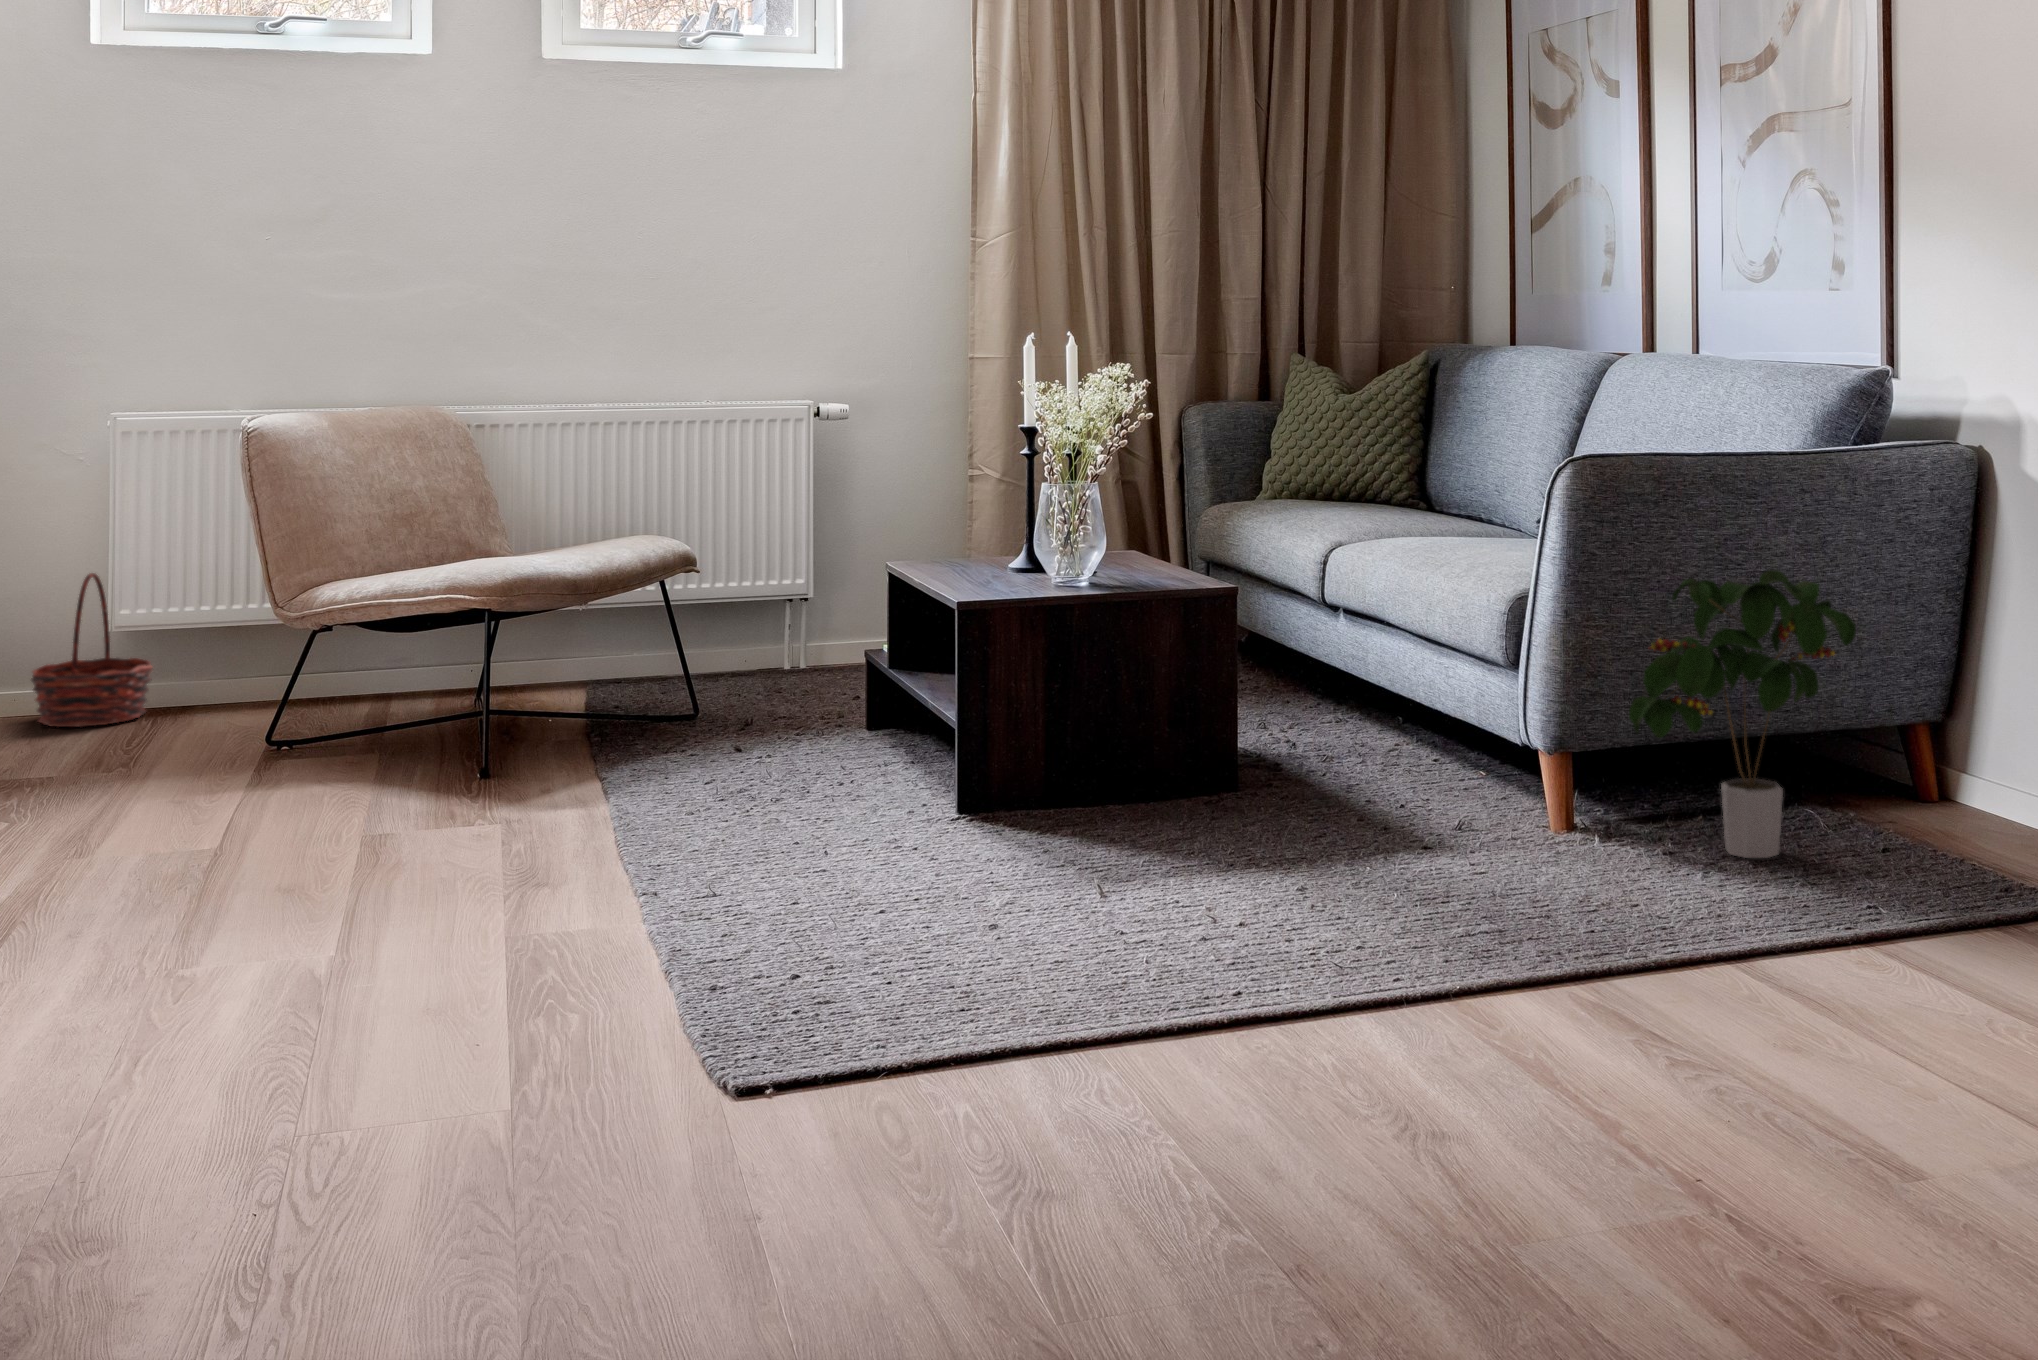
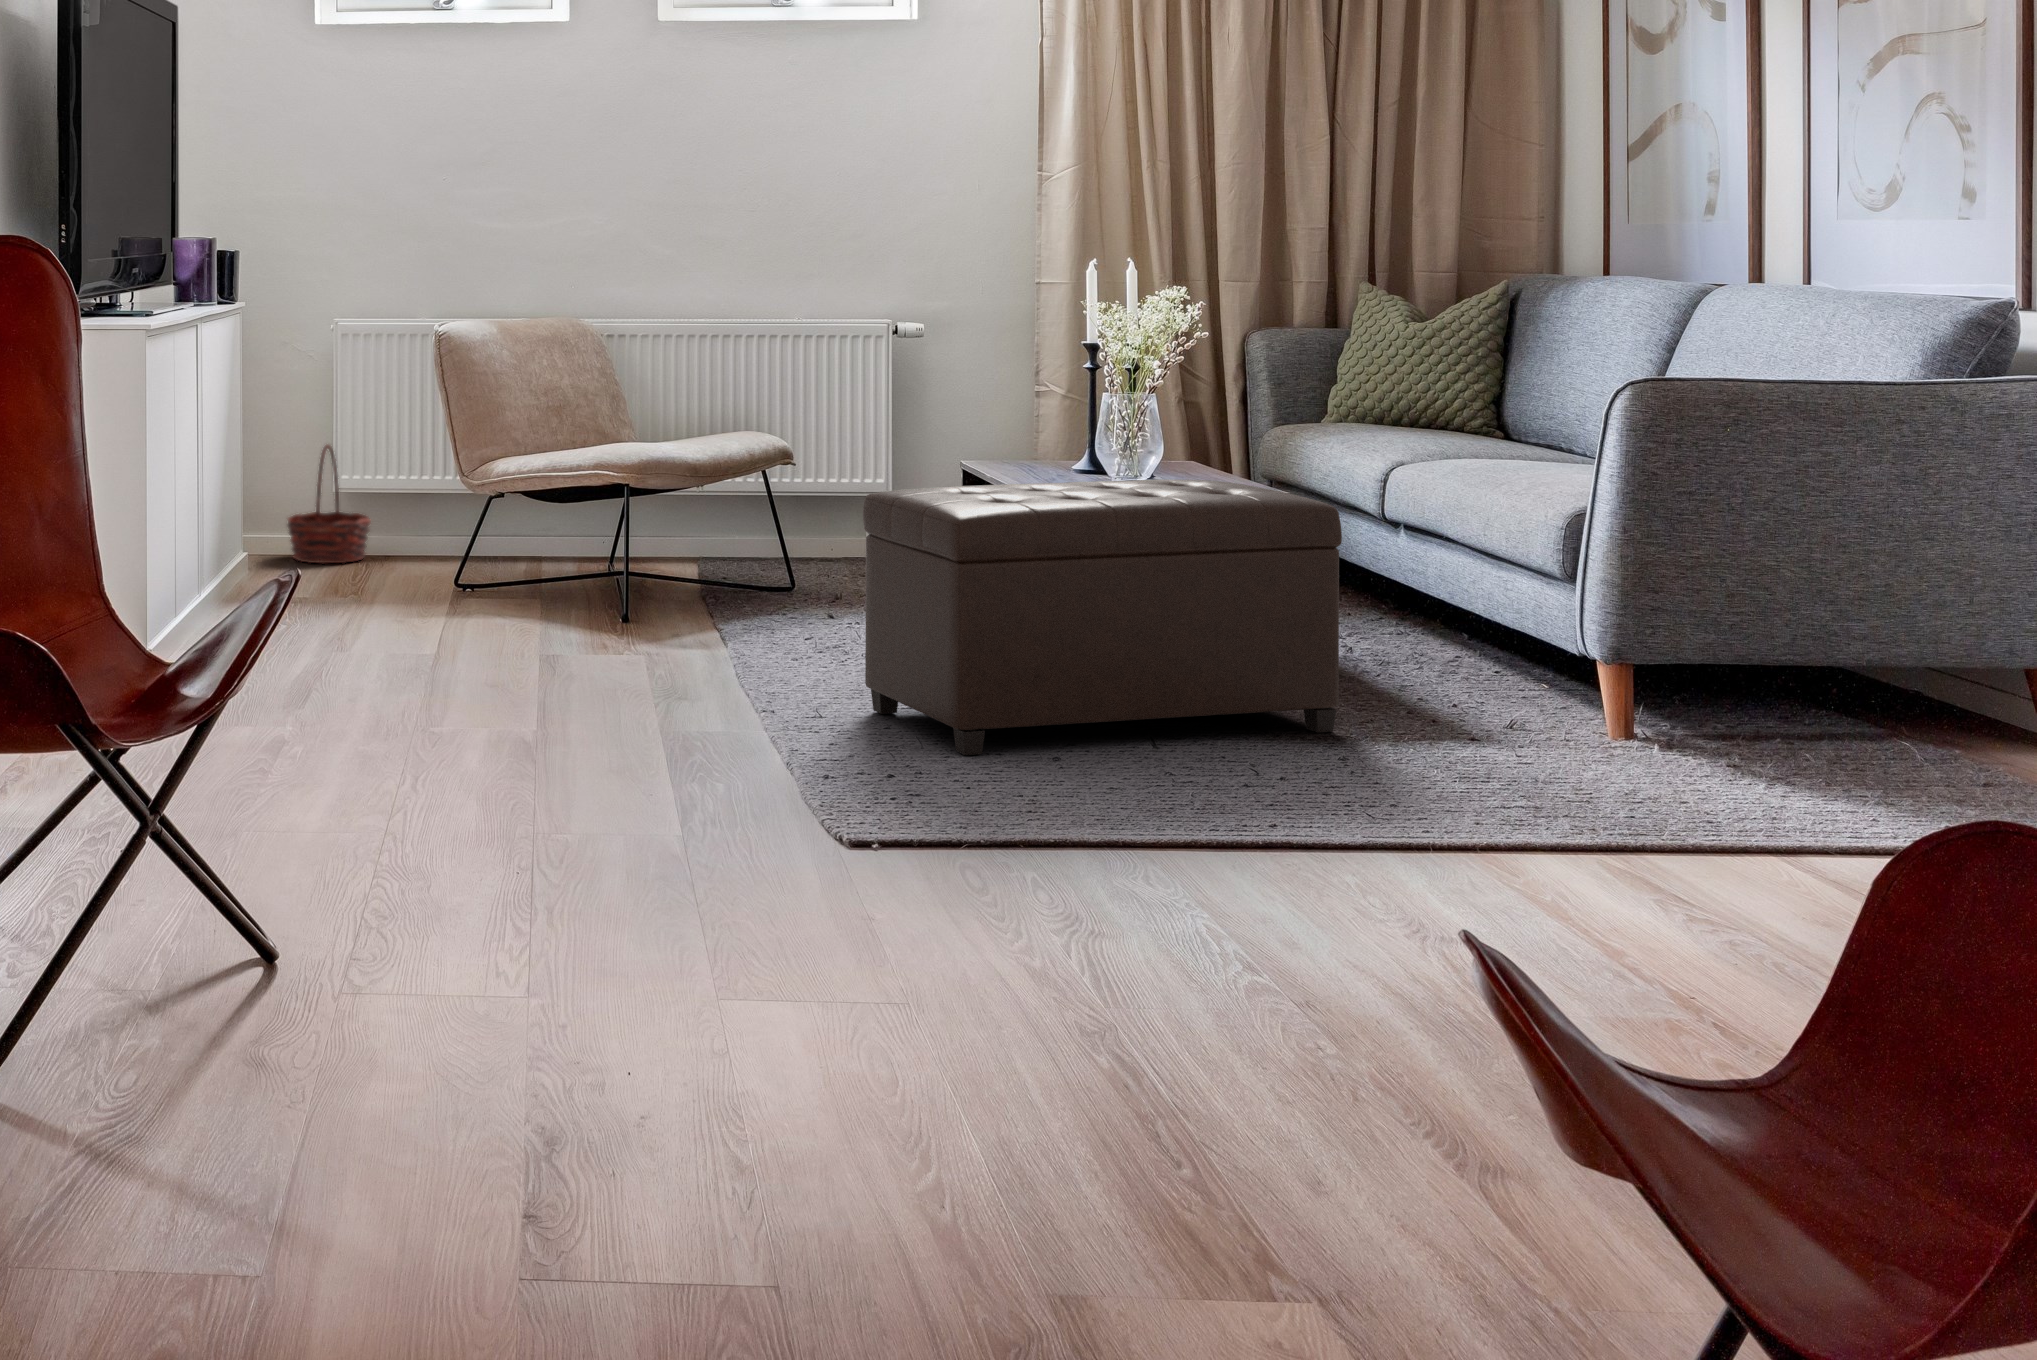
potted plant: present [1629,570,1856,858] -> none [1689,497,1959,780]
ottoman: none [767,579,1295,931] -> present [863,479,1342,755]

